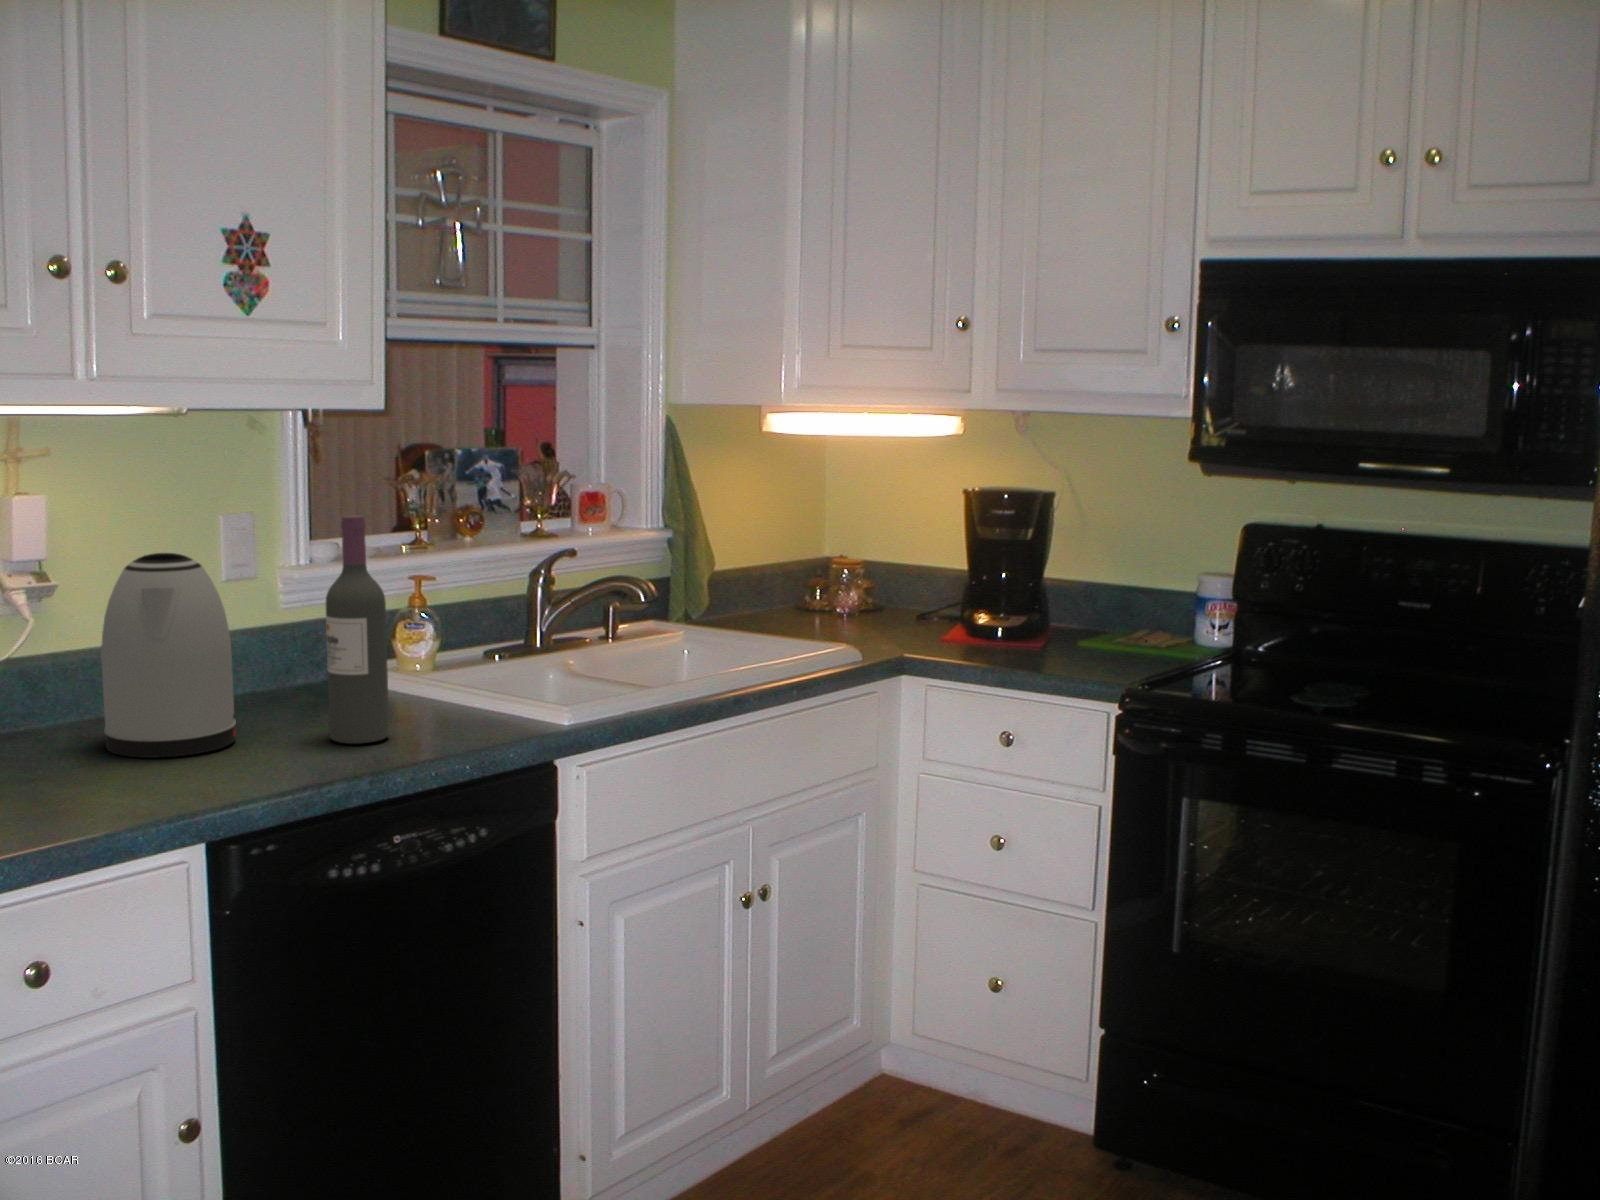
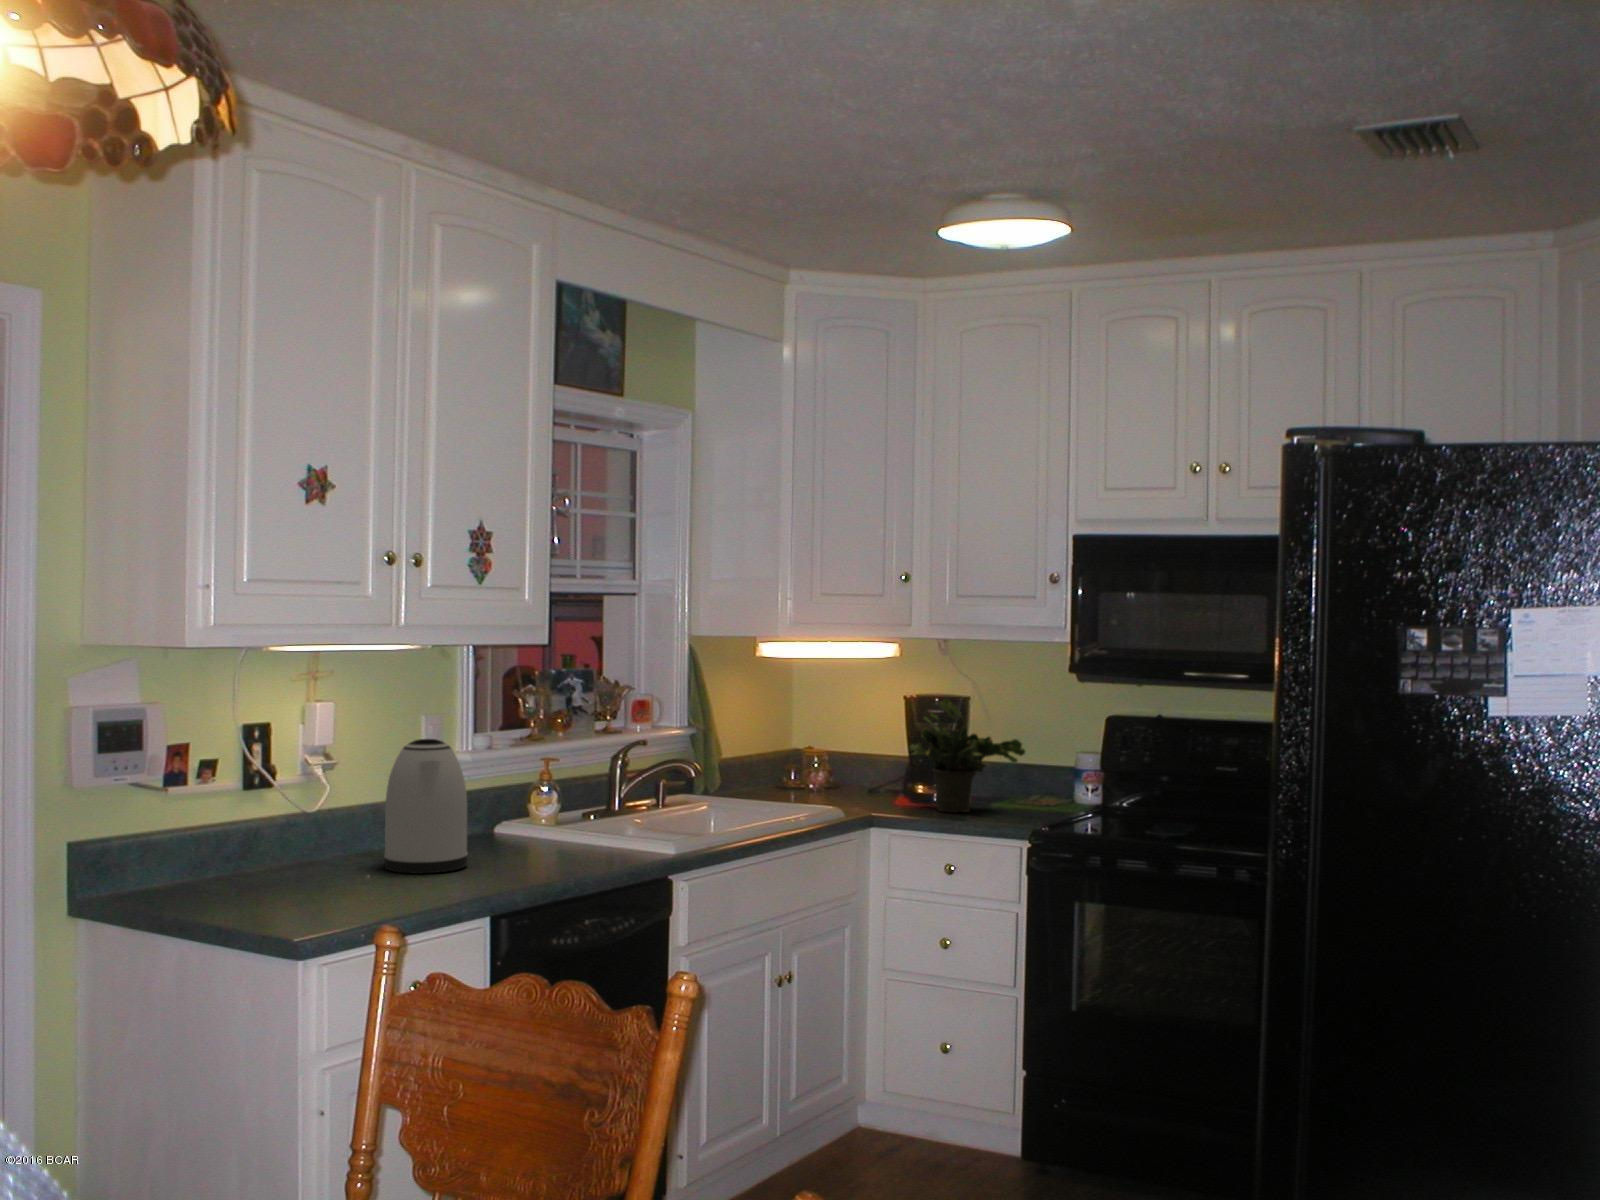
potted plant: none [959,496,1124,656] -> present [910,699,1026,812]
wine bottle: present [326,515,389,744] -> none [527,713,566,865]

